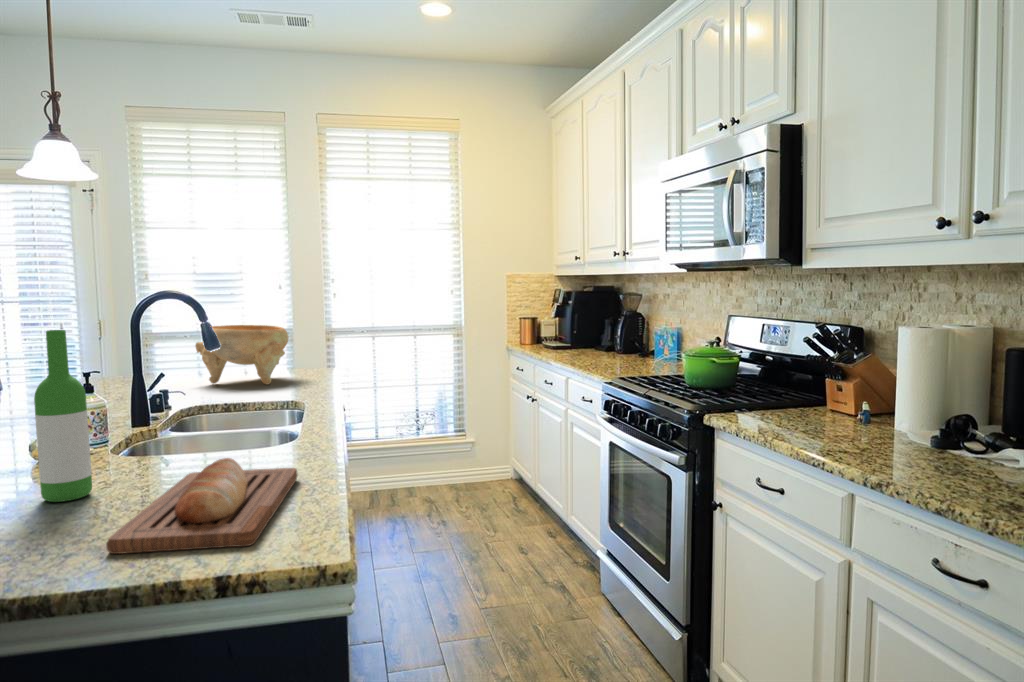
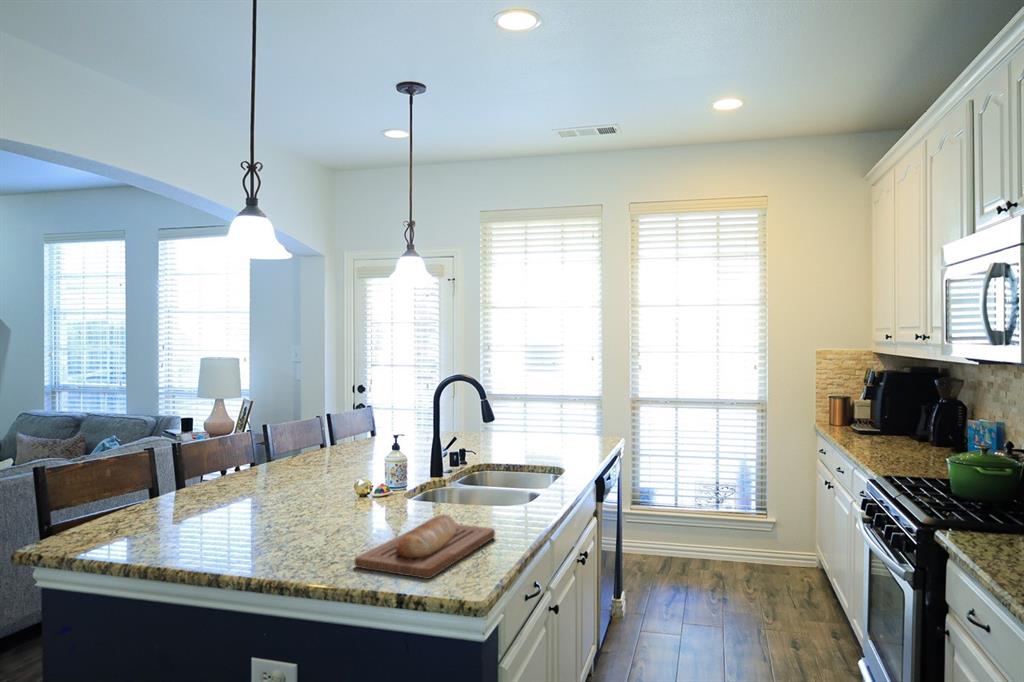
decorative bowl: present [196,325,288,385] -> none [500,397,571,450]
wine bottle: present [34,330,92,502] -> none [346,417,375,528]

